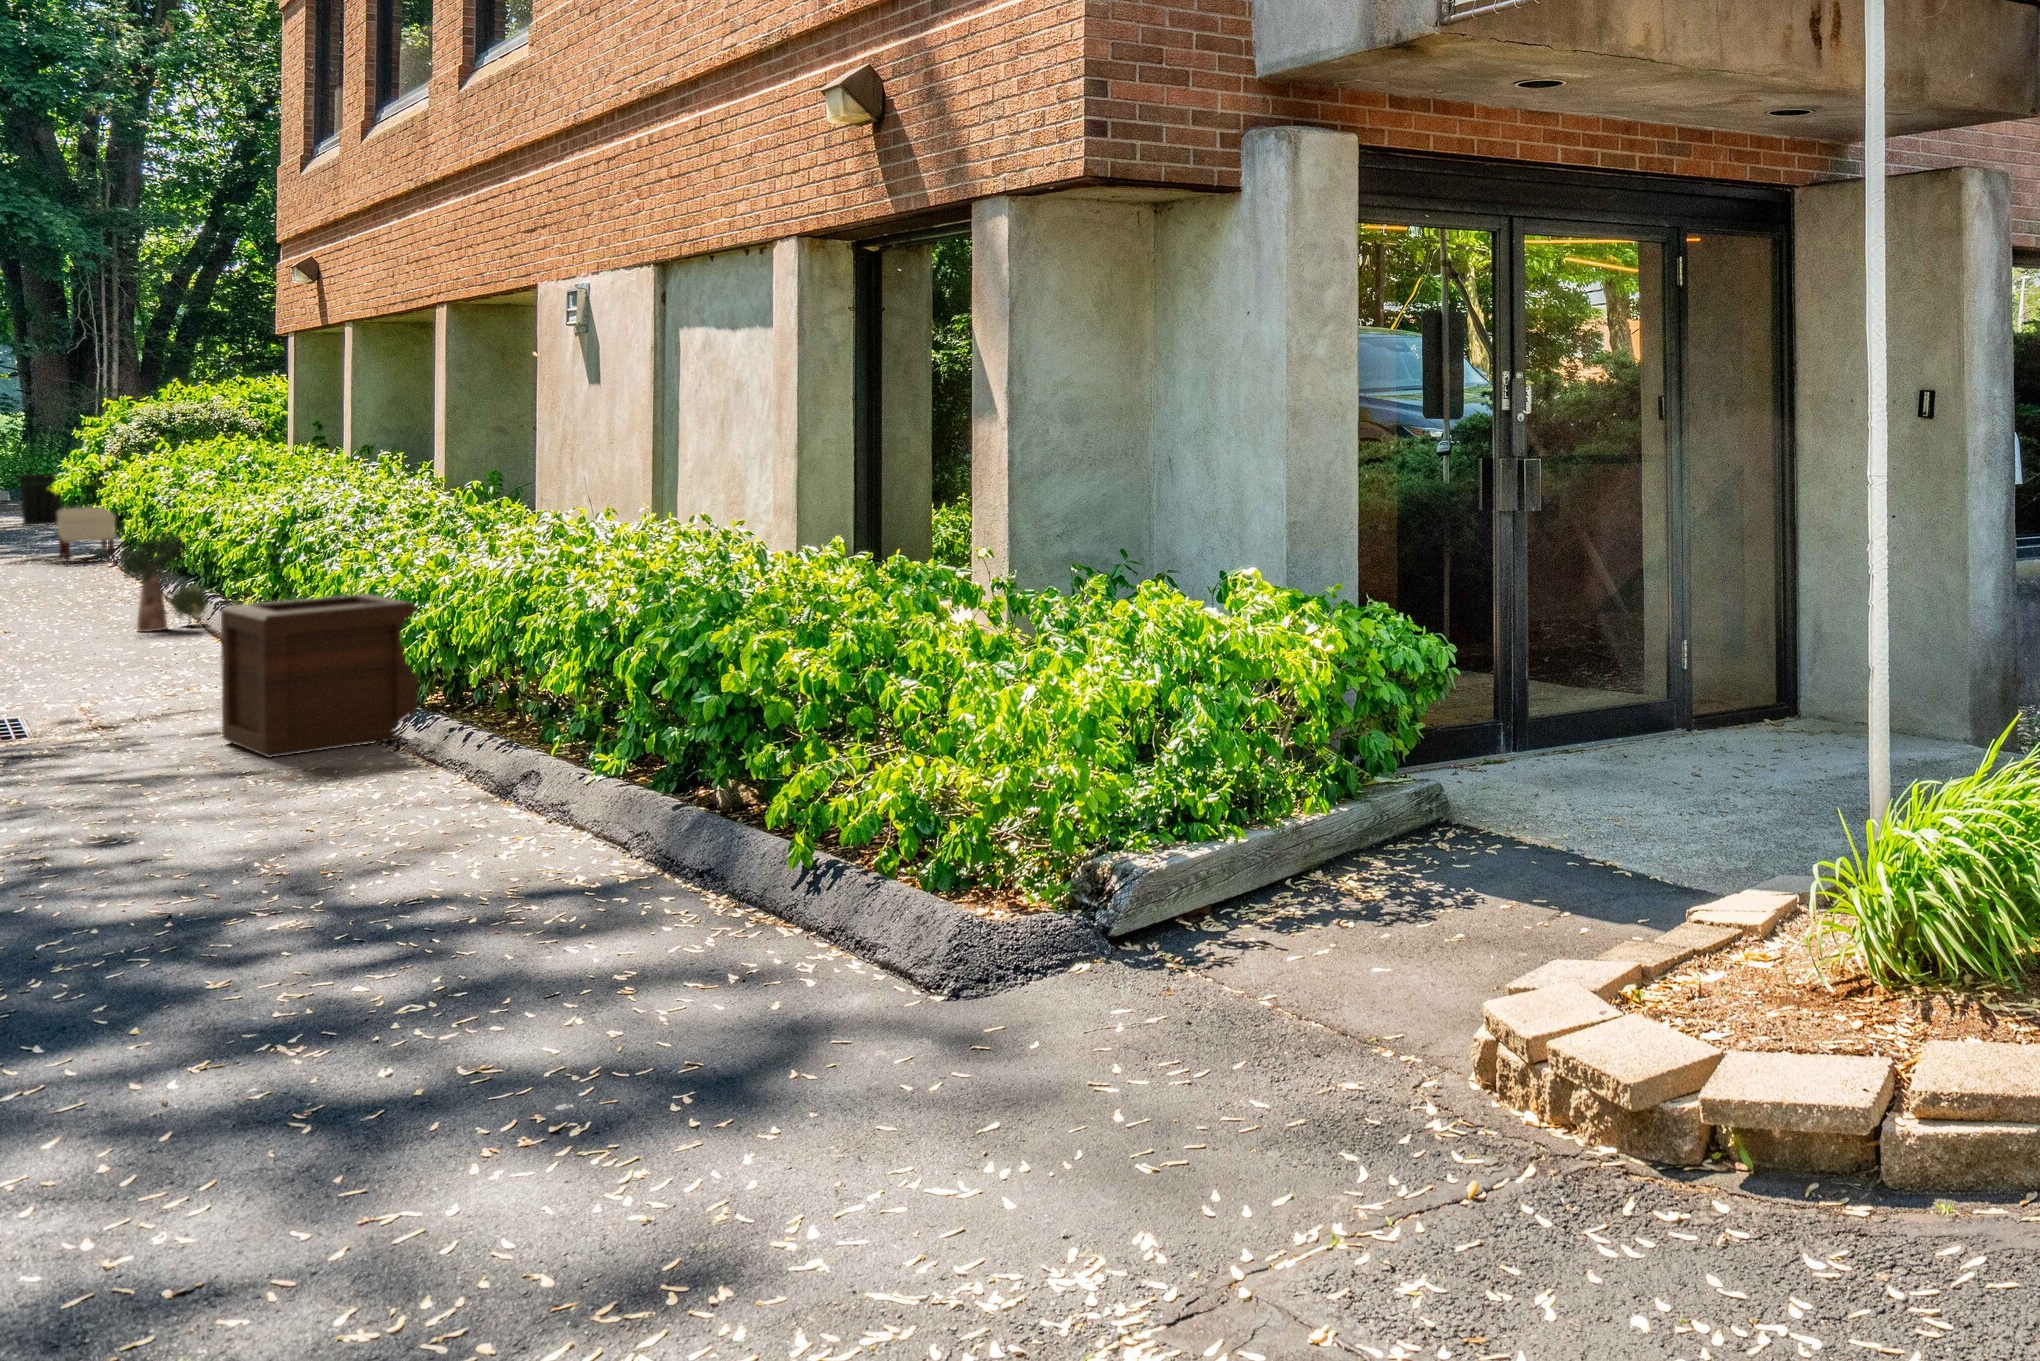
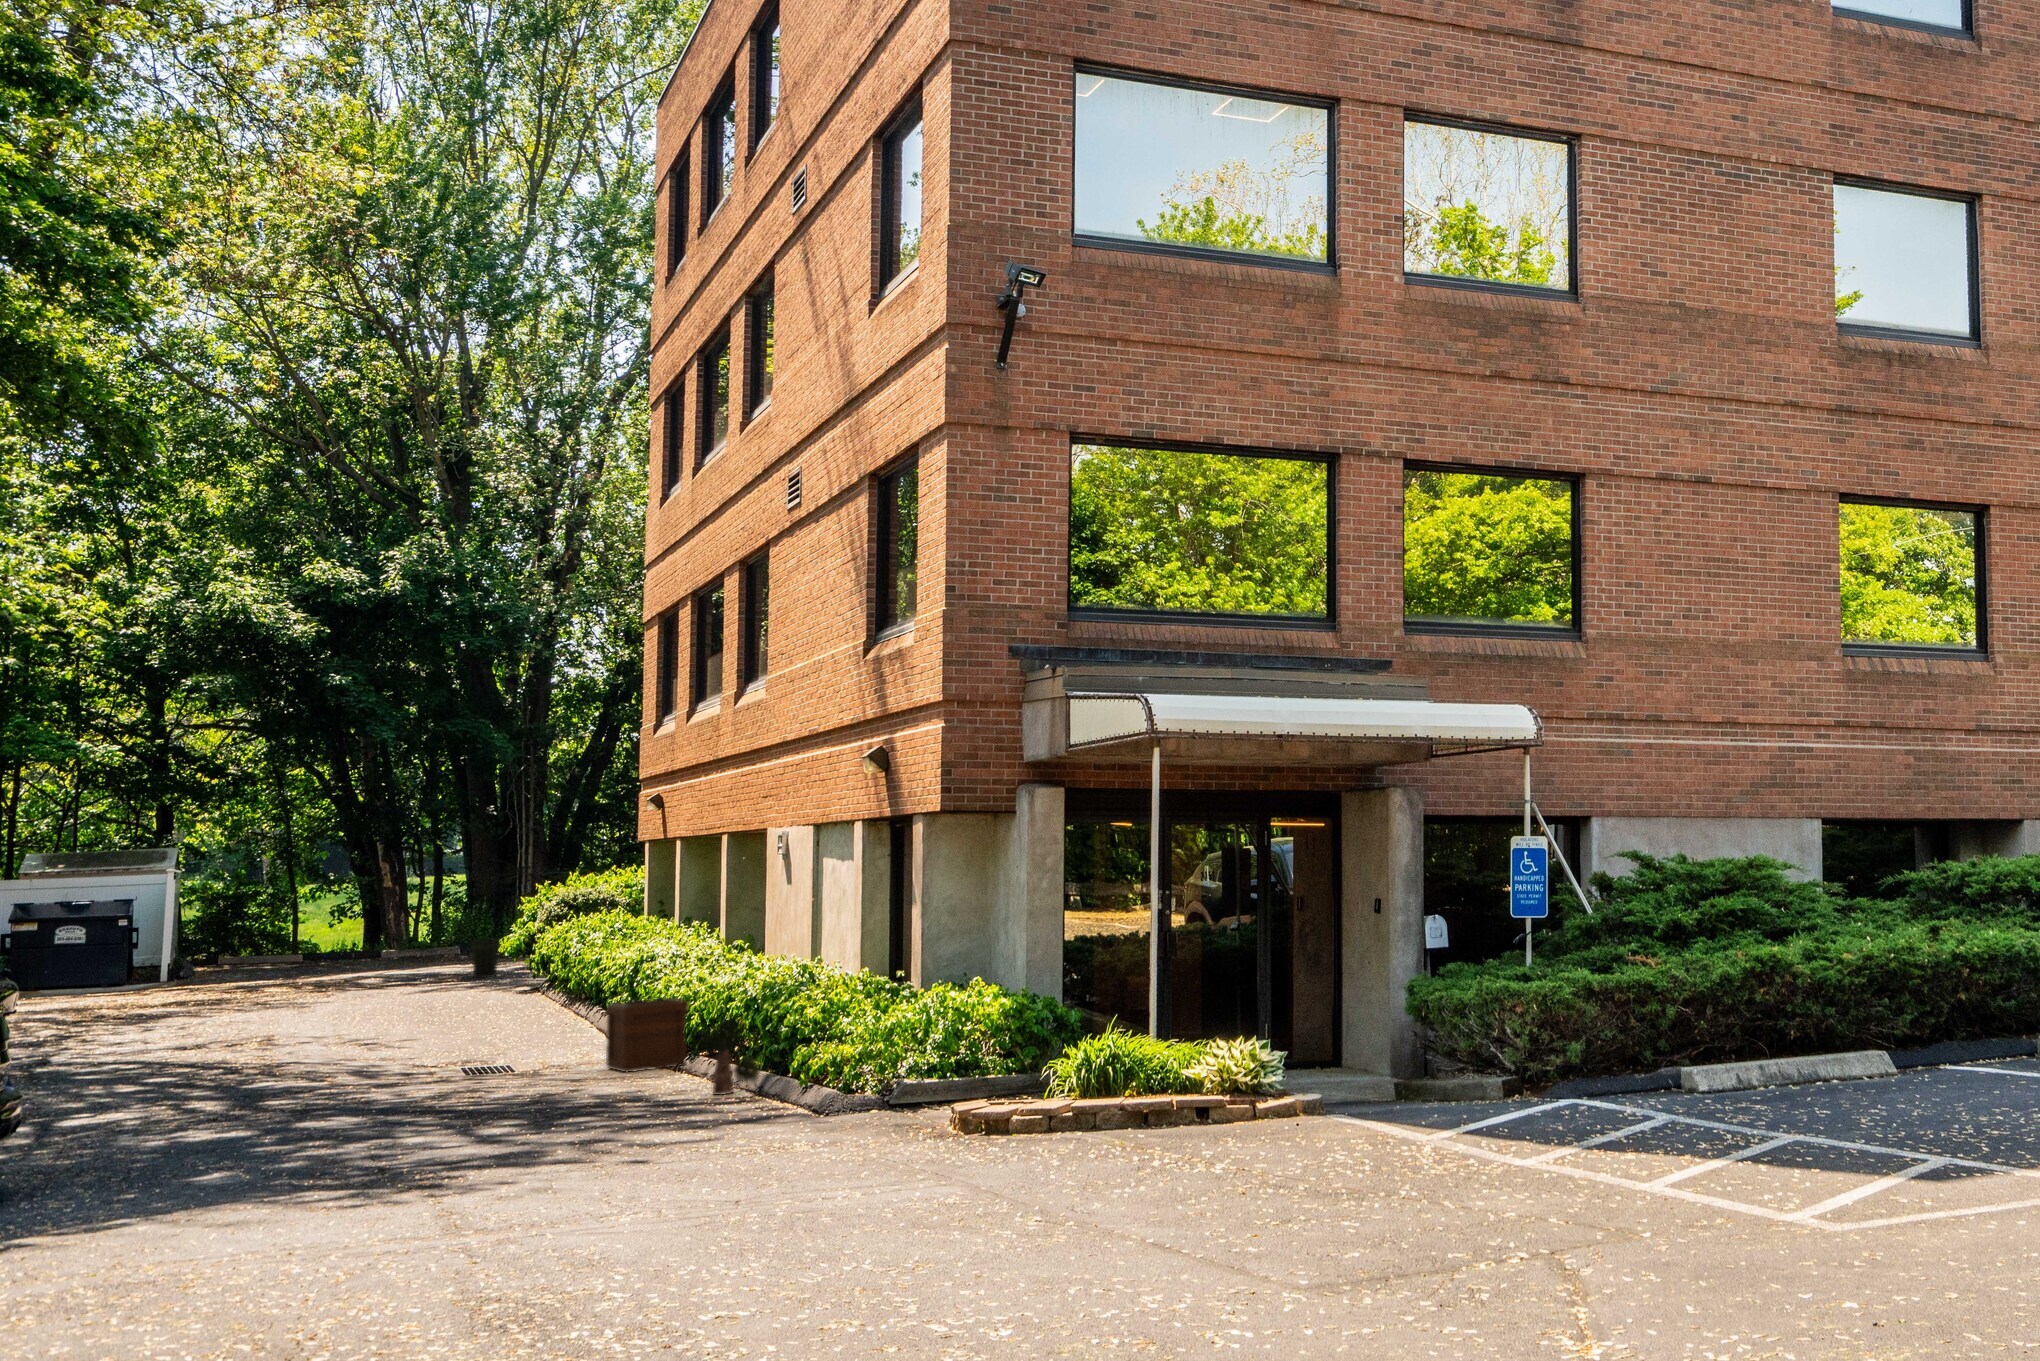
bench: present [57,507,115,565] -> none [505,962,541,1002]
potted plant: present [120,531,208,632] -> present [702,1015,760,1095]

